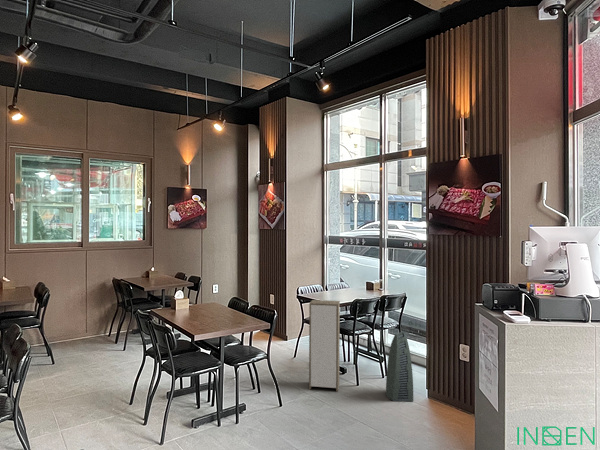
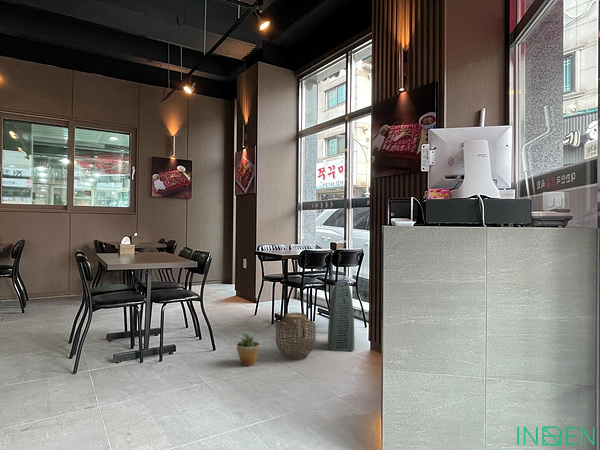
storage cabinet: present [309,300,340,392] -> none [252,250,286,342]
woven basket: none [344,367,383,415] -> present [276,313,316,359]
potted plant: none [313,391,336,425] -> present [237,332,260,366]

